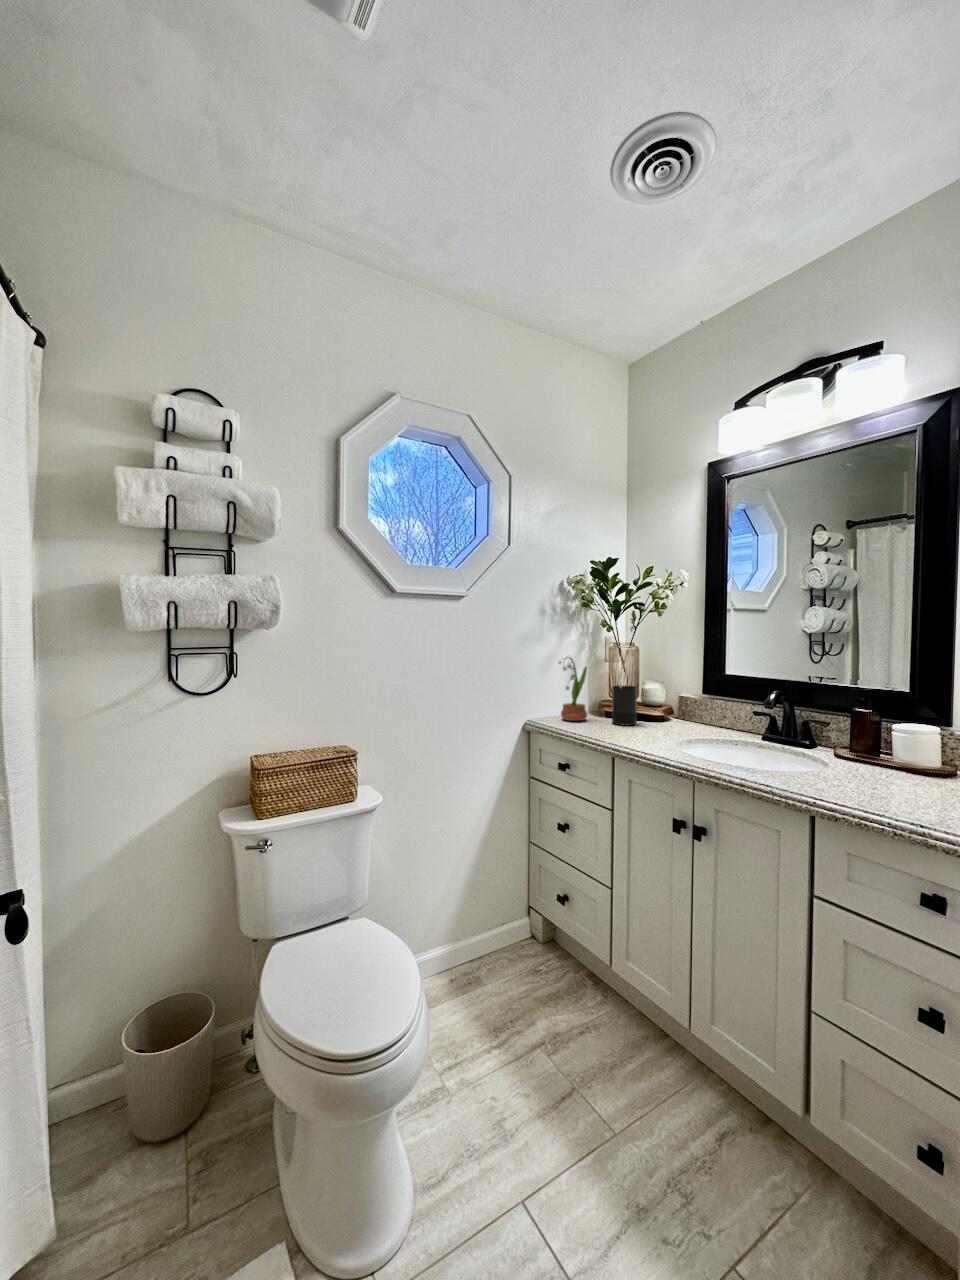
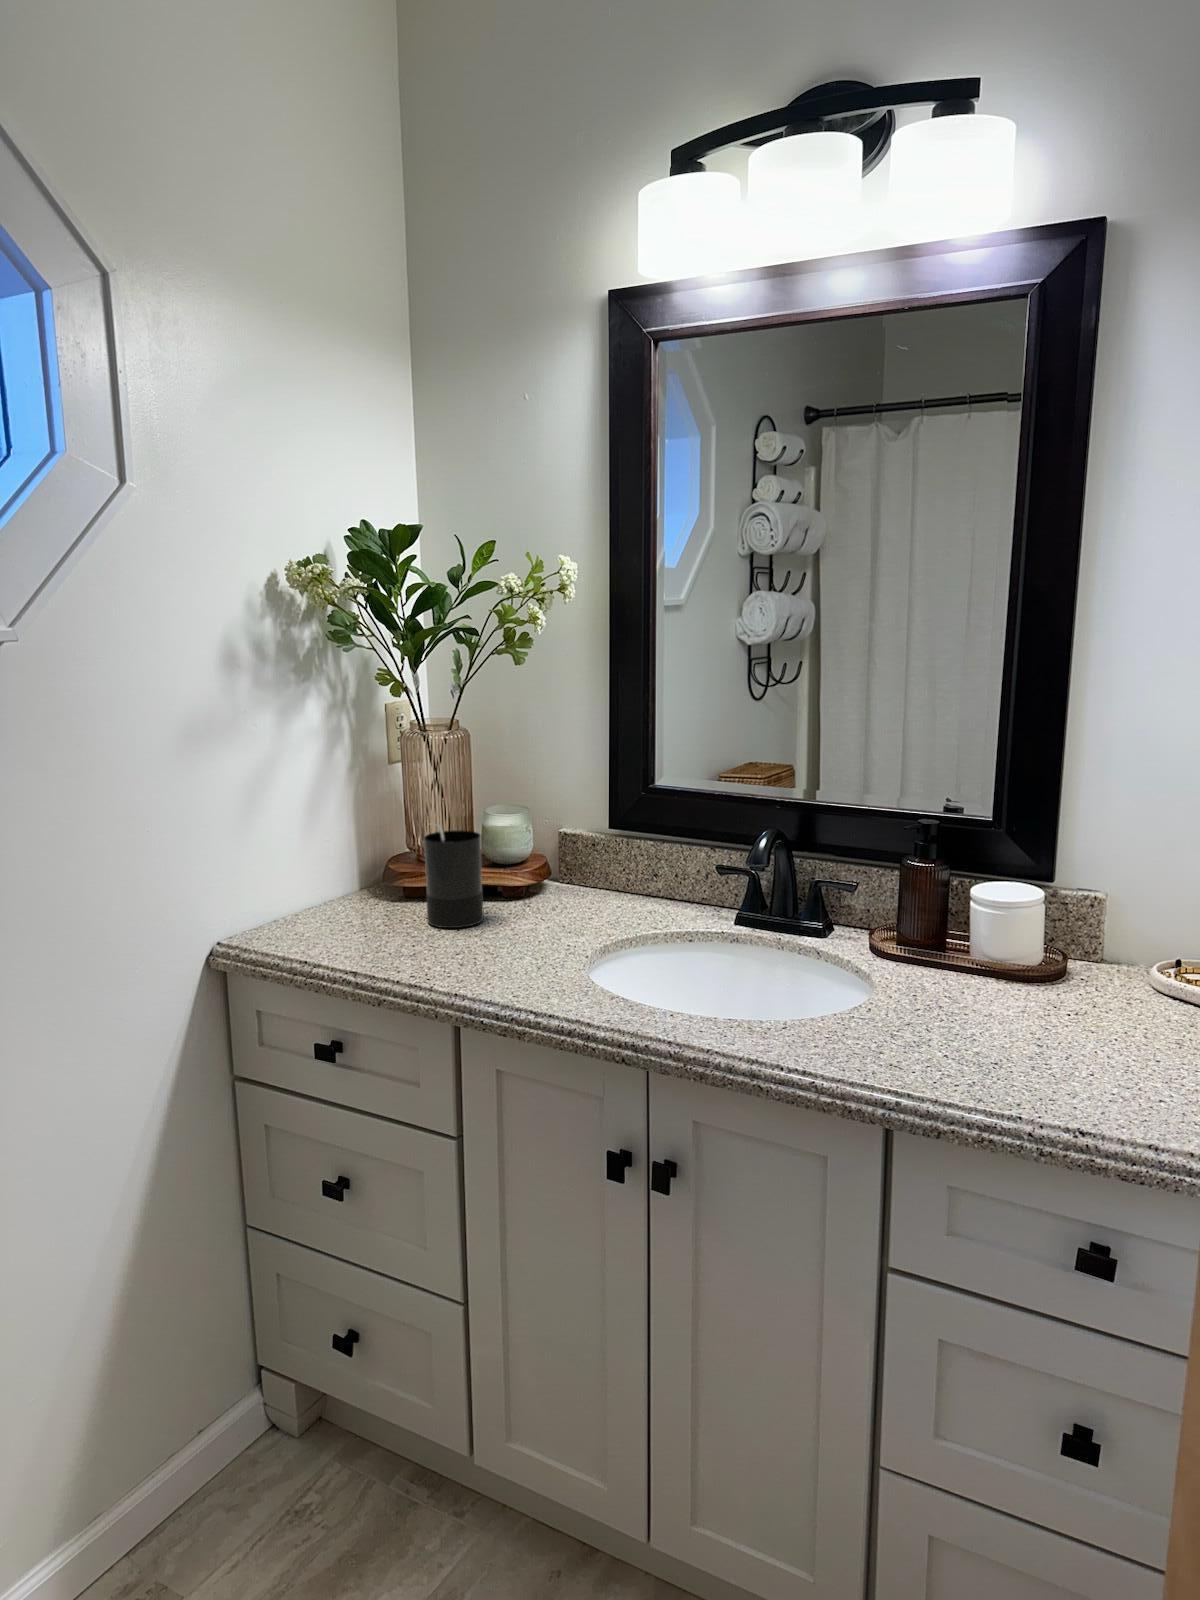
potted flower: present [558,657,587,721] -> none [285,769,368,932]

